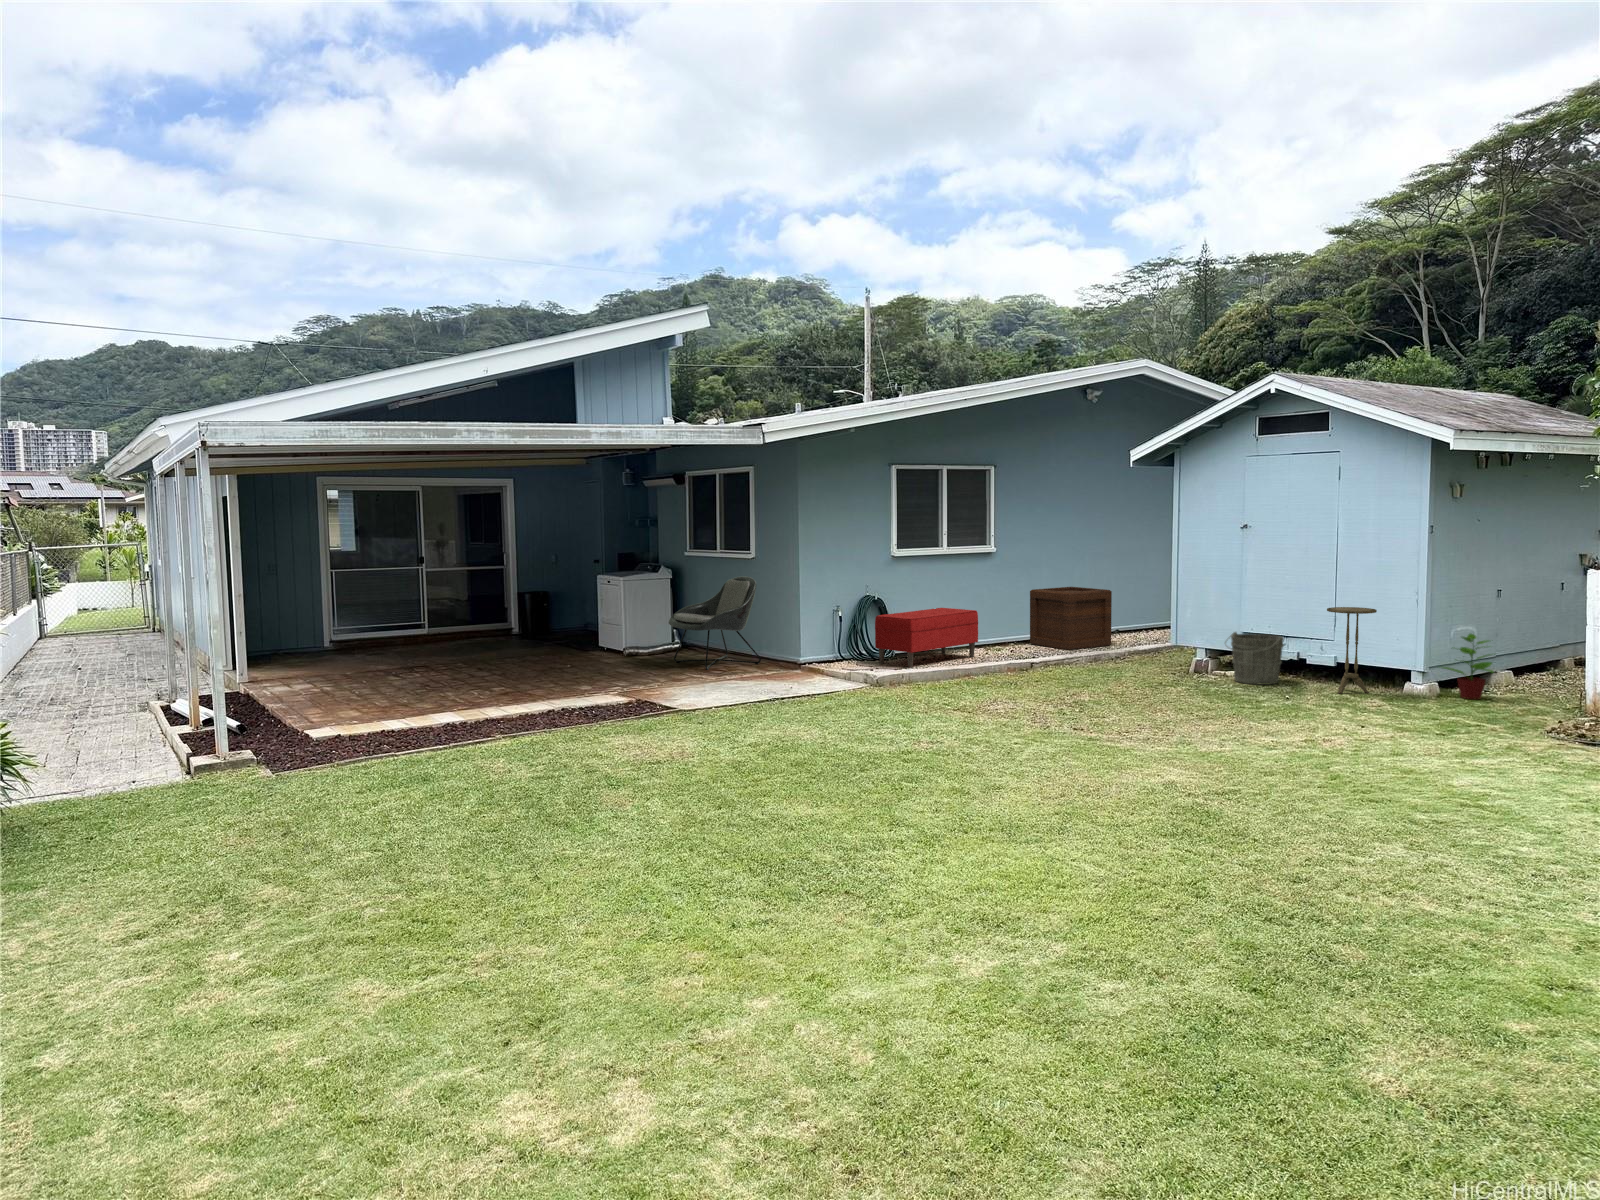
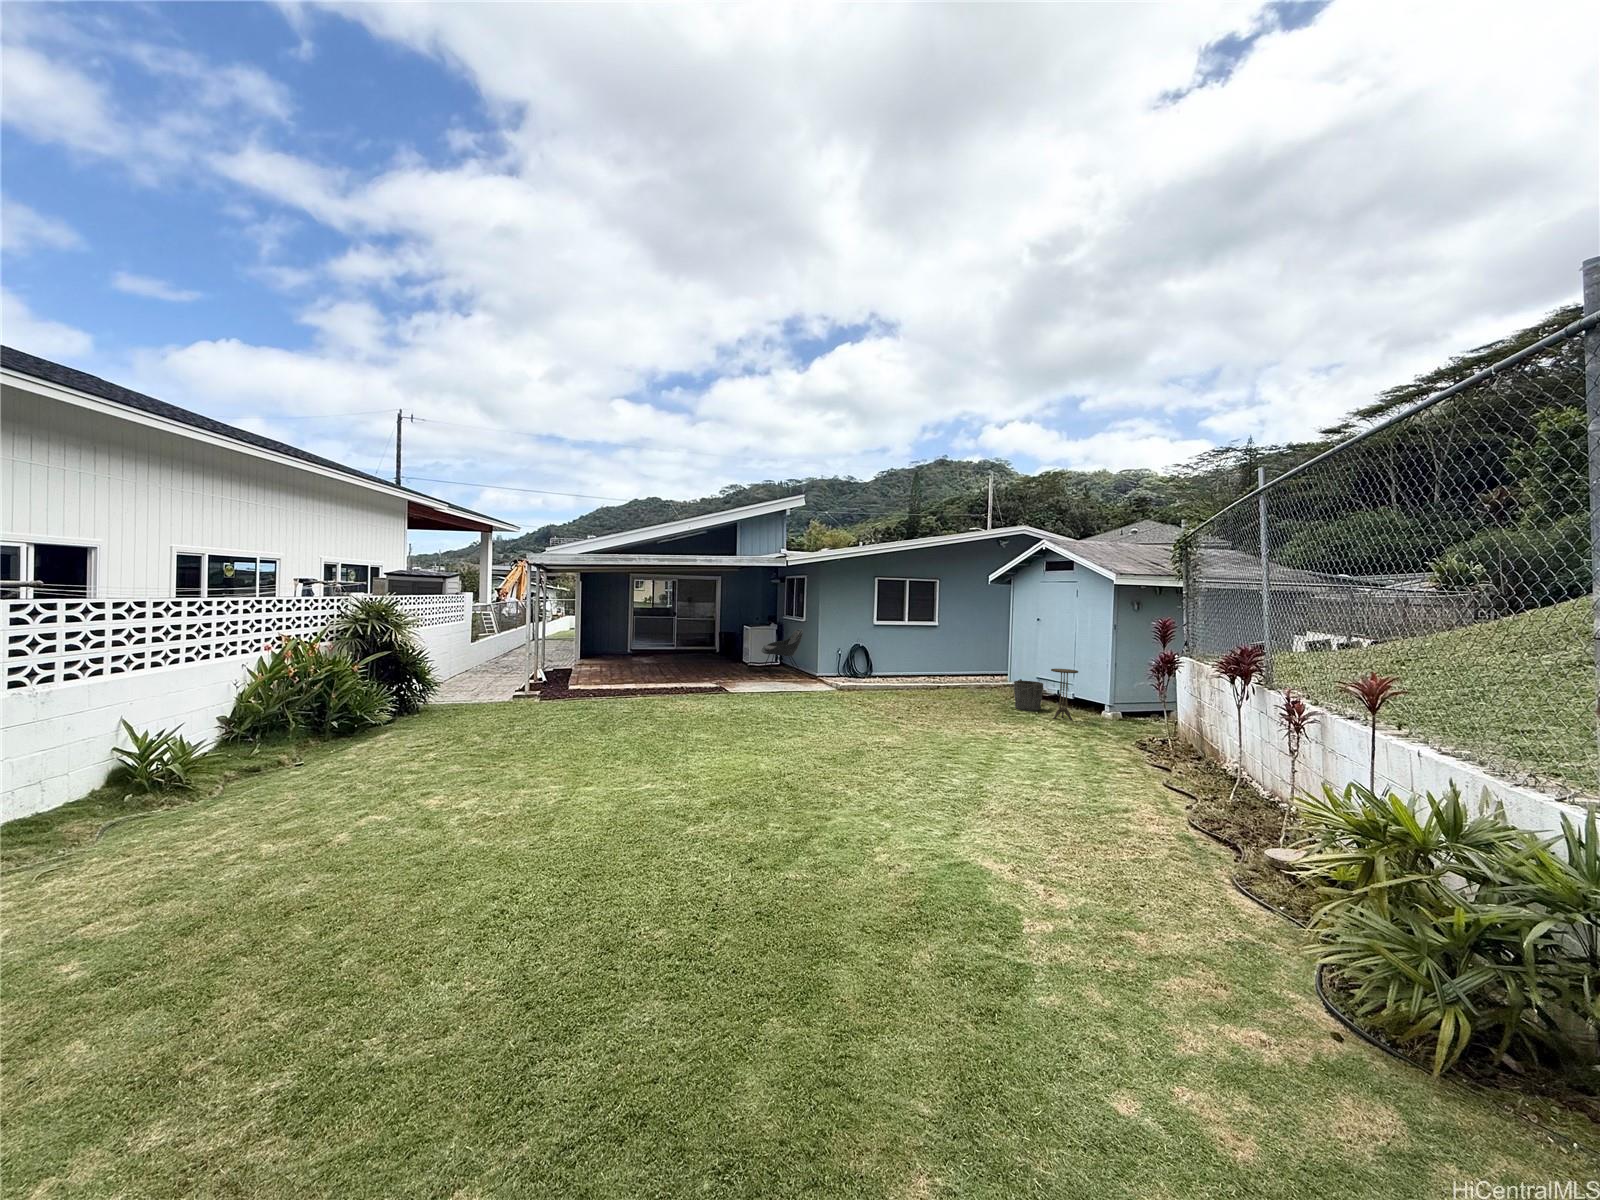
wooden crate: present [1030,587,1112,650] -> none [963,649,1007,686]
bench: present [875,608,978,668] -> none [855,654,916,684]
potted plant: present [1442,634,1493,699] -> none [1108,689,1144,730]

